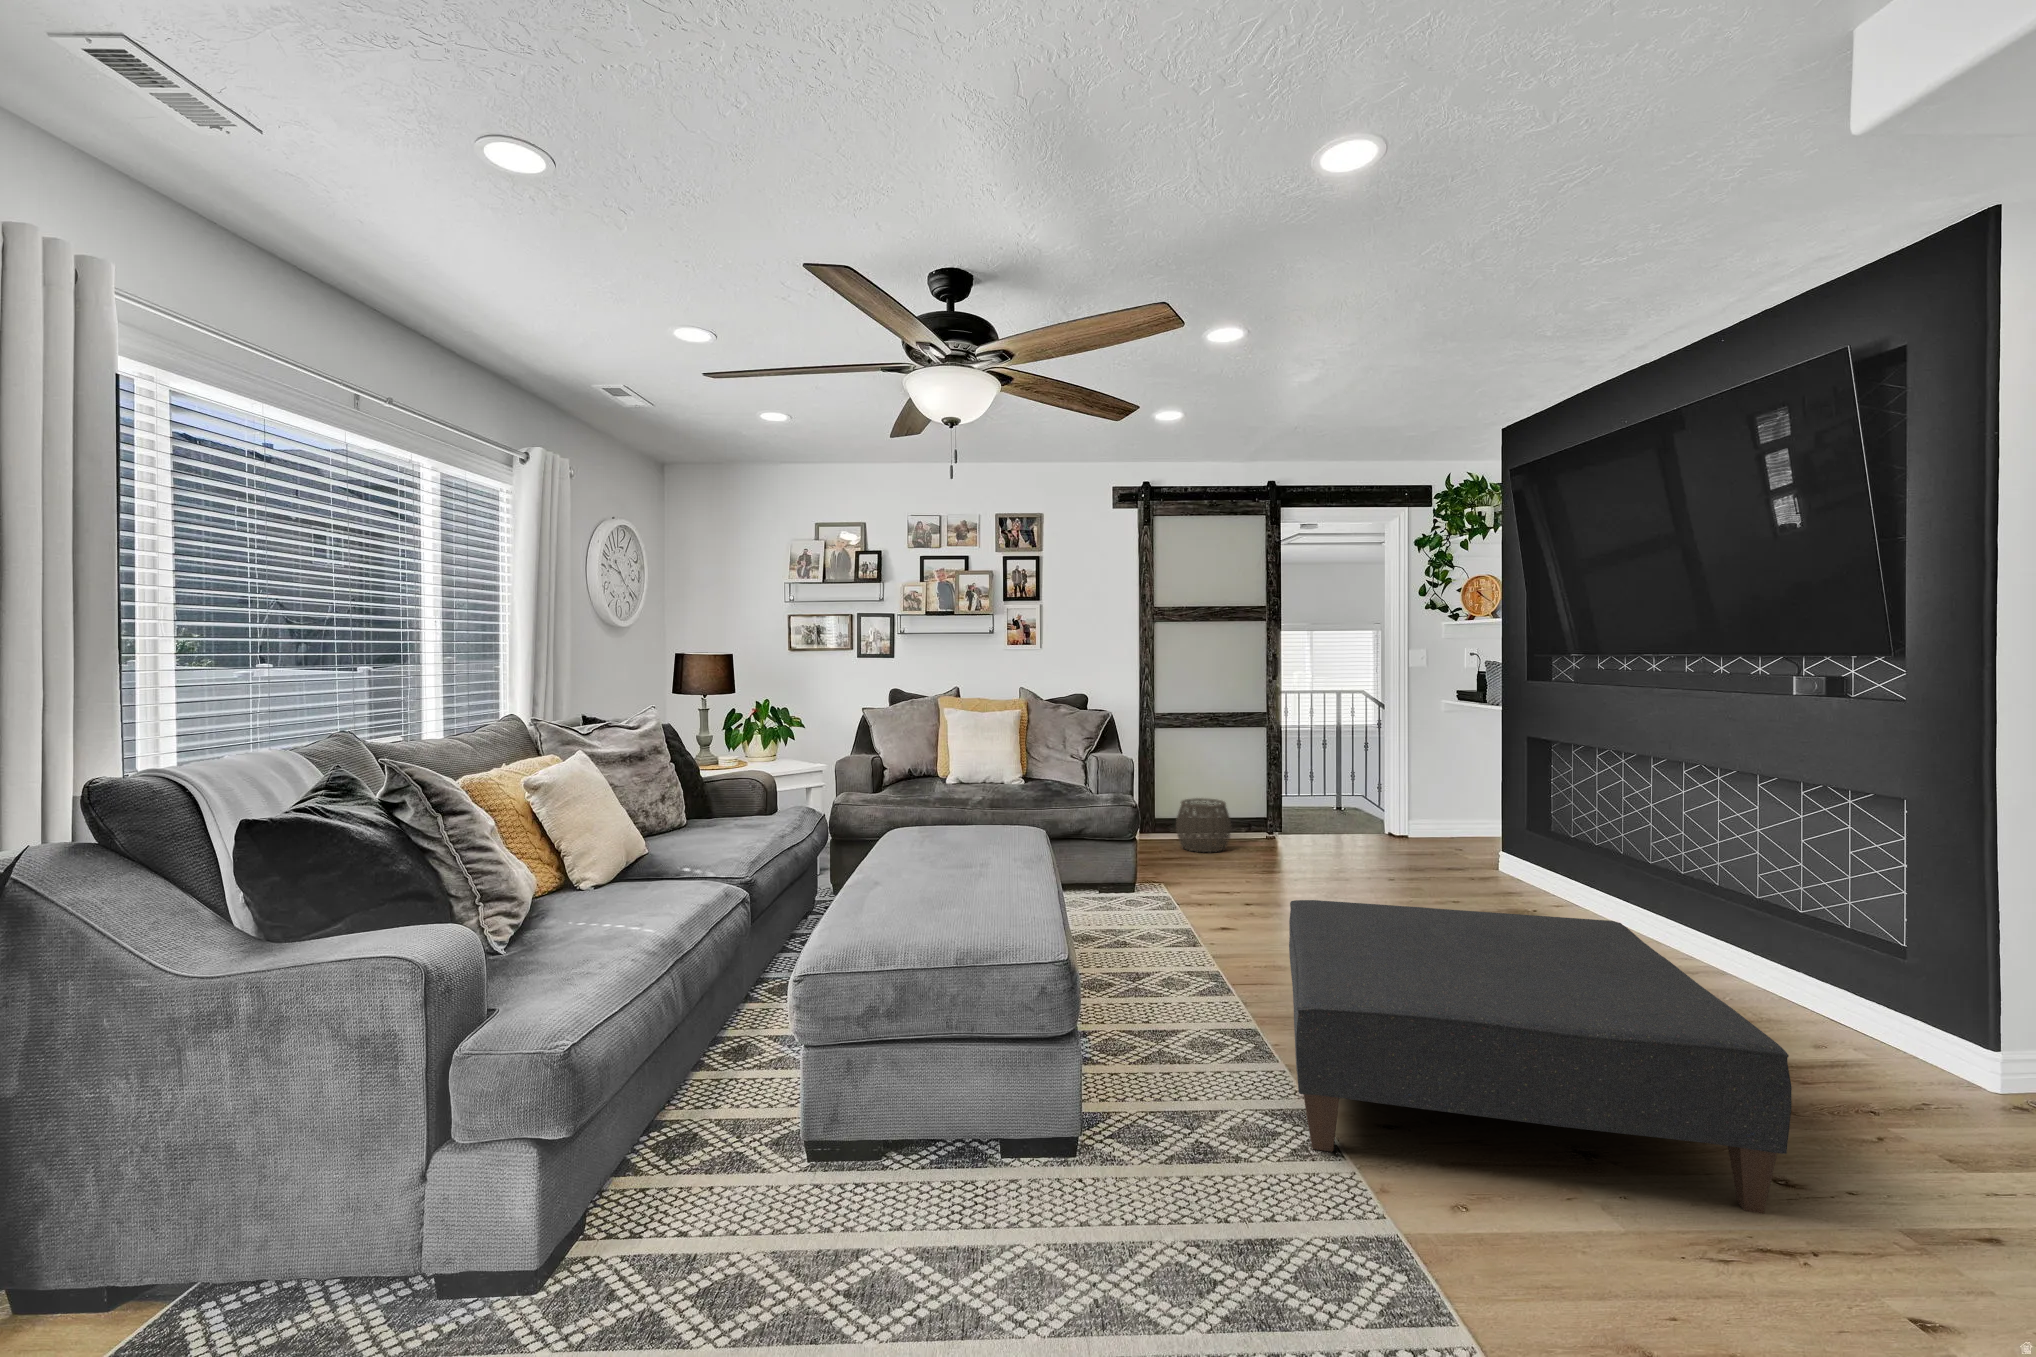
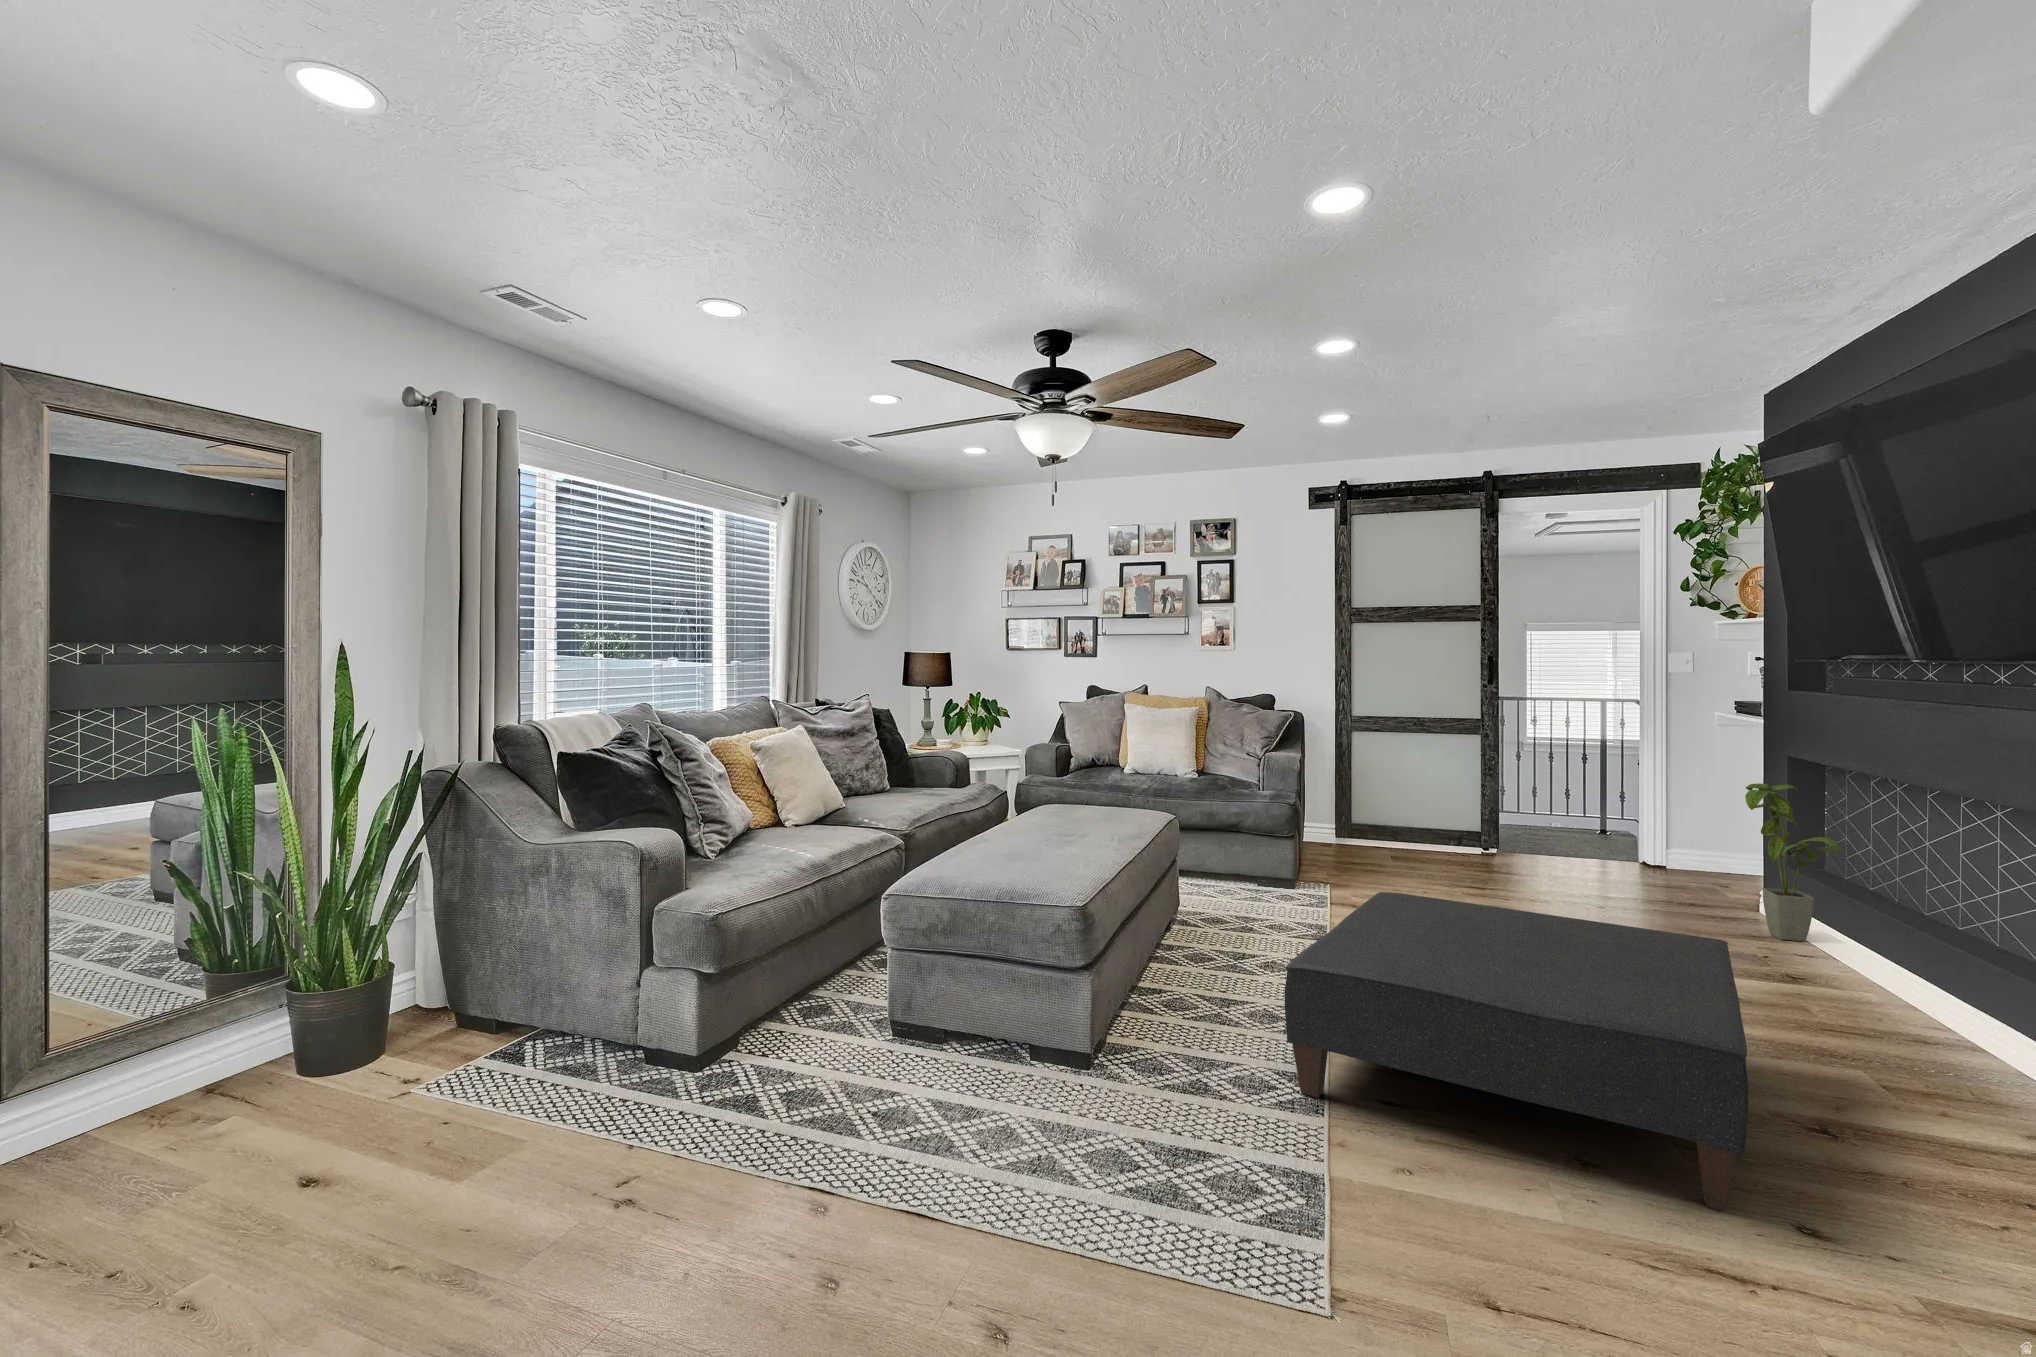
house plant: none [1518,765,1599,901] -> present [1745,783,1846,941]
woven basket: present [1176,798,1231,852] -> none [1372,805,1434,861]

